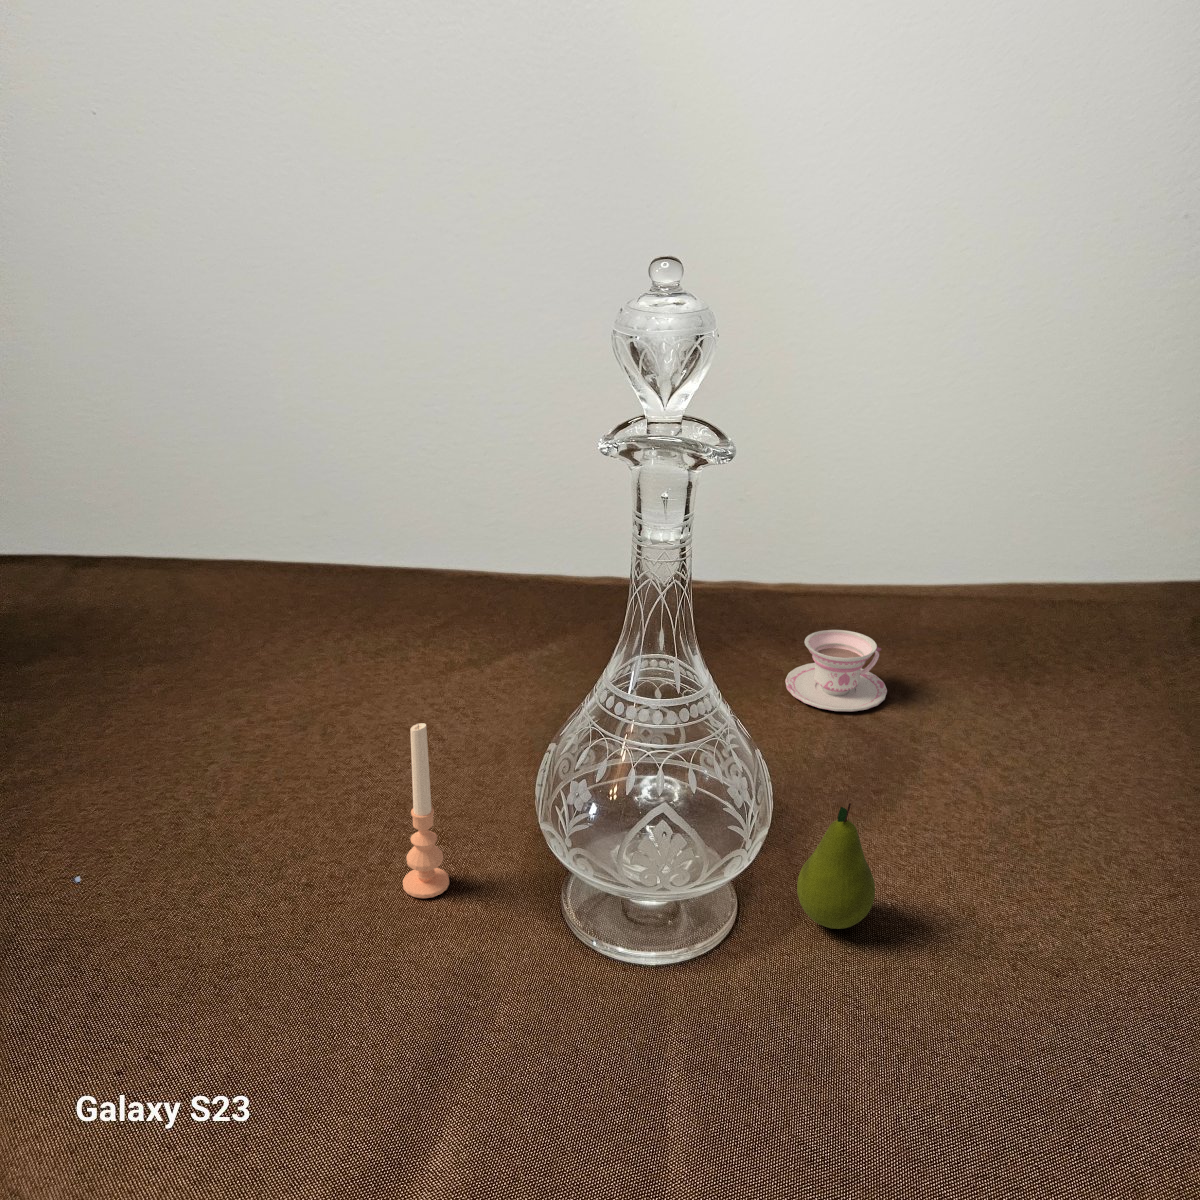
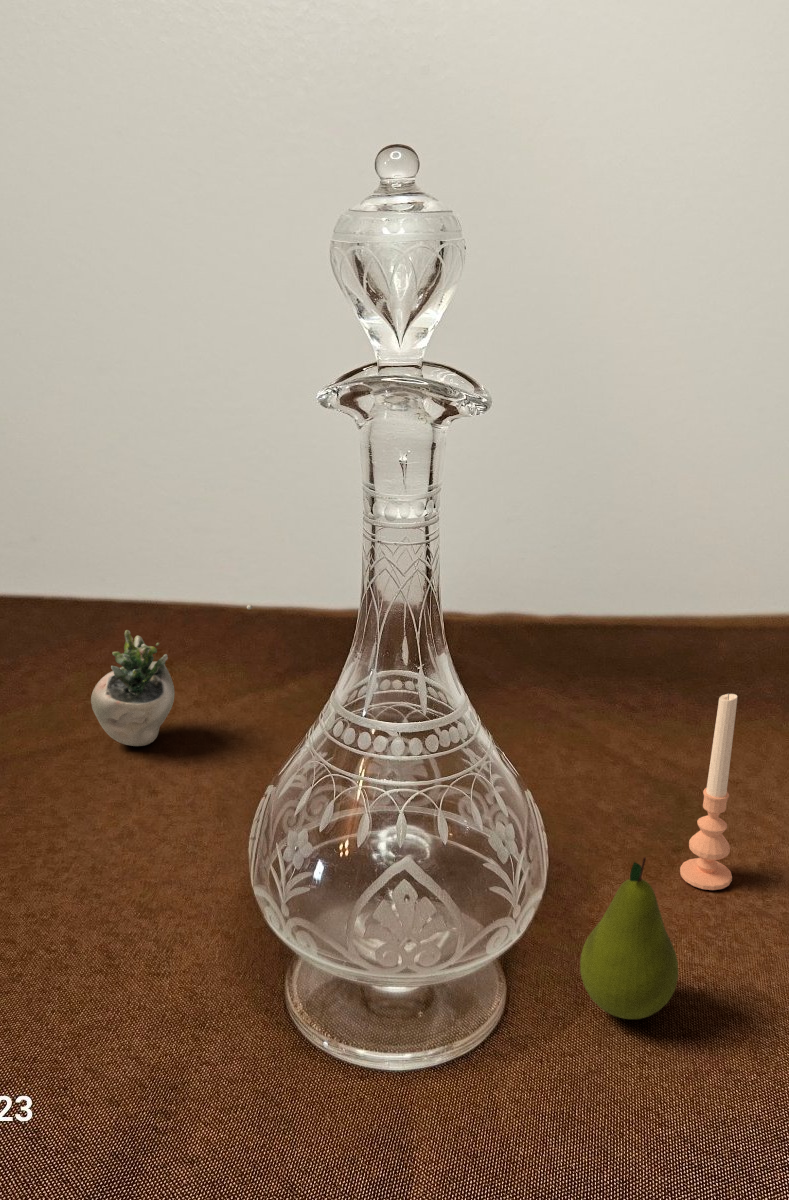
succulent plant: none [381,578,519,699] -> present [91,604,252,746]
teacup: present [785,630,887,712] -> none [561,664,678,756]
candle: present [403,723,449,898] -> present [680,693,737,890]

